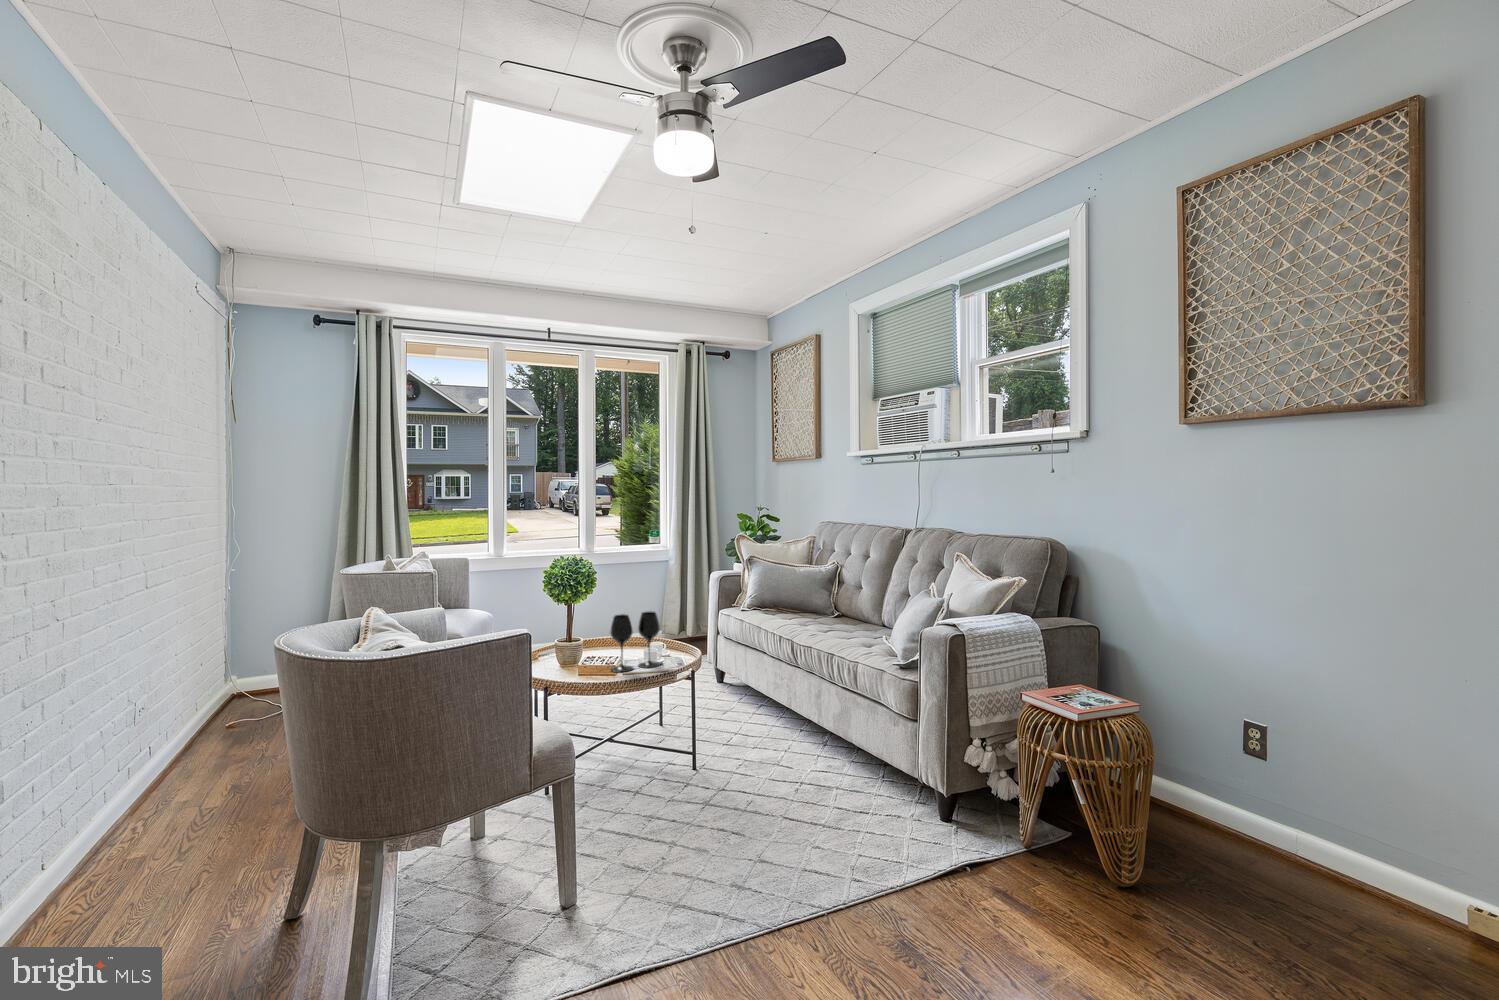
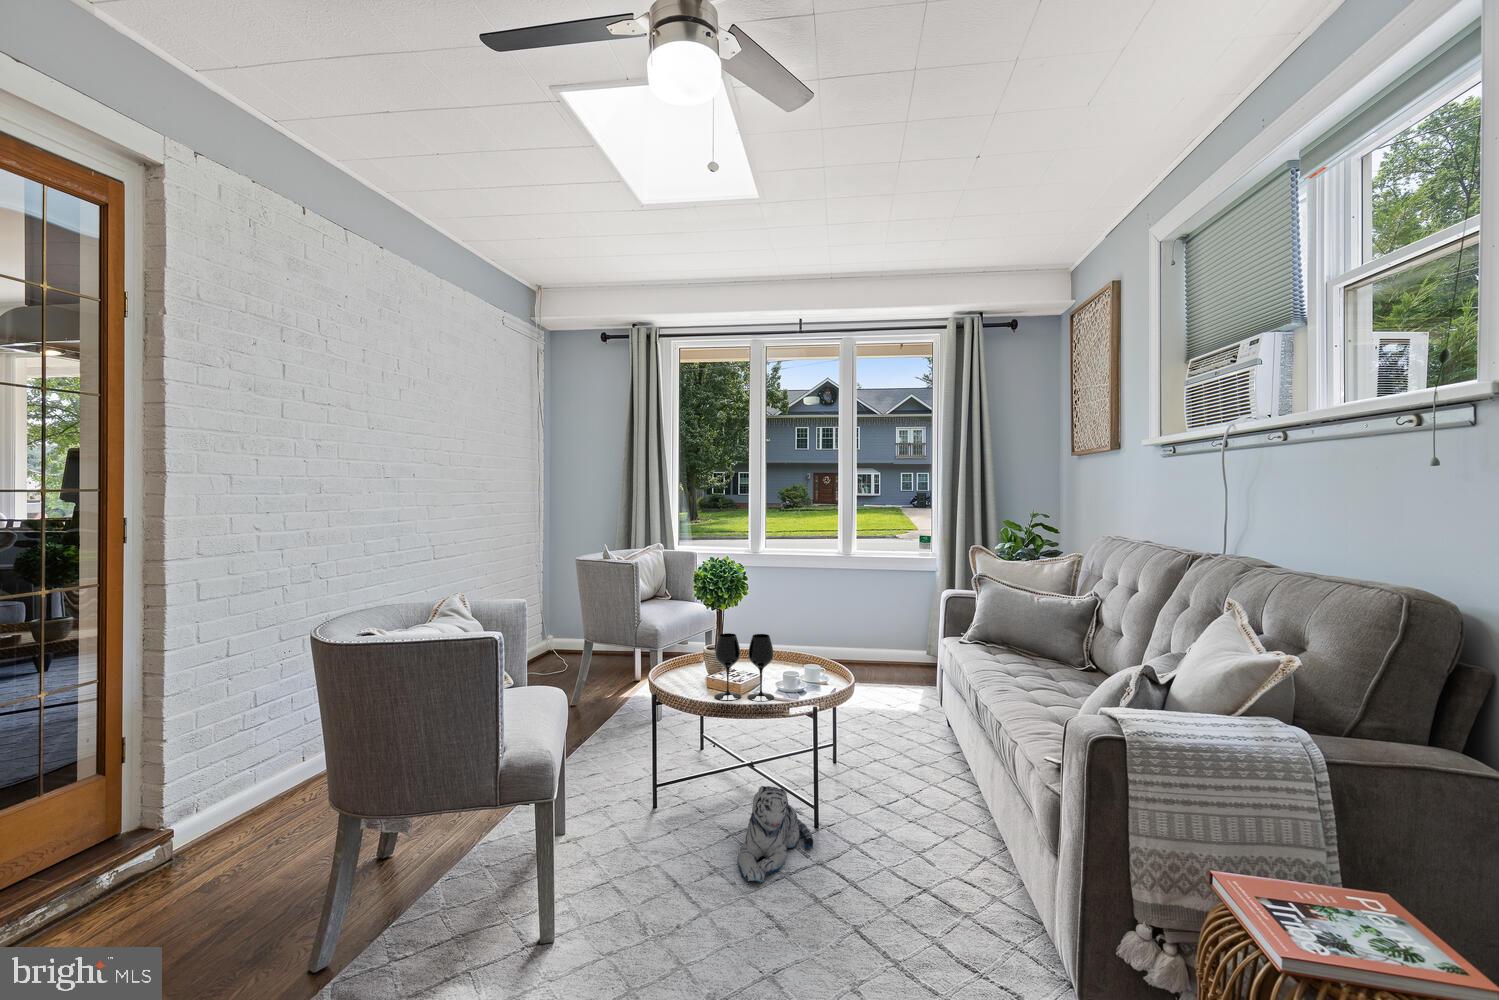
plush toy: none [659,731,715,807] -> present [738,786,813,882]

